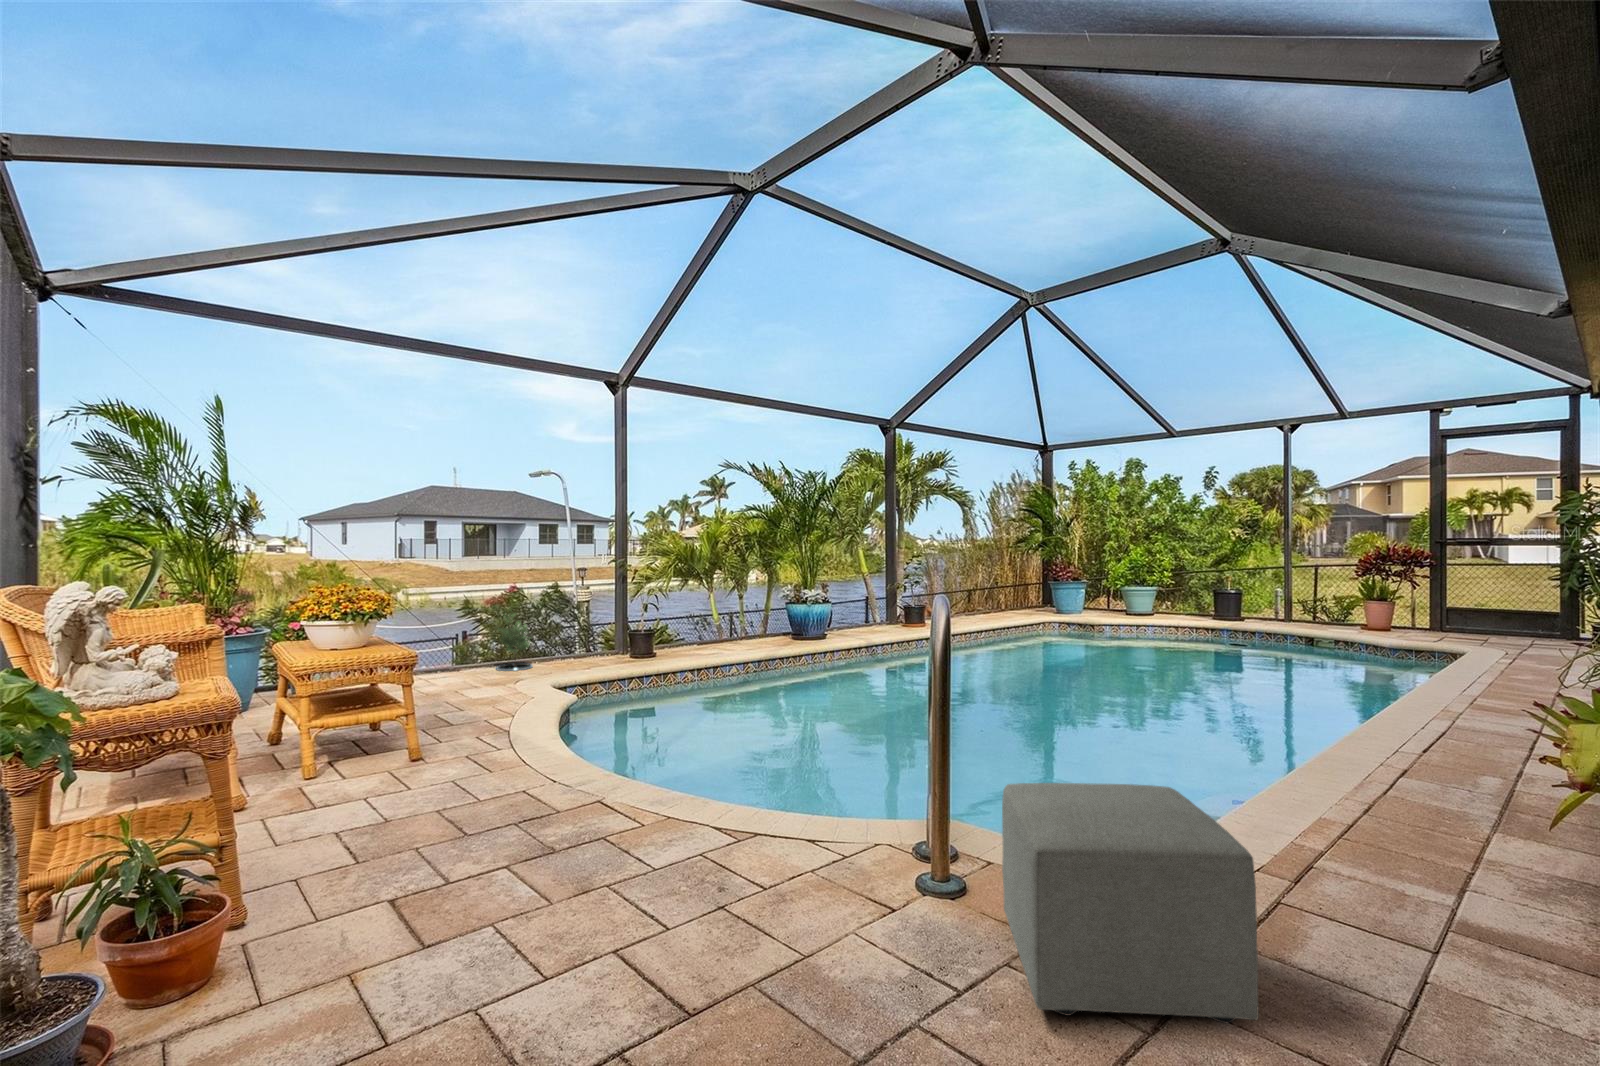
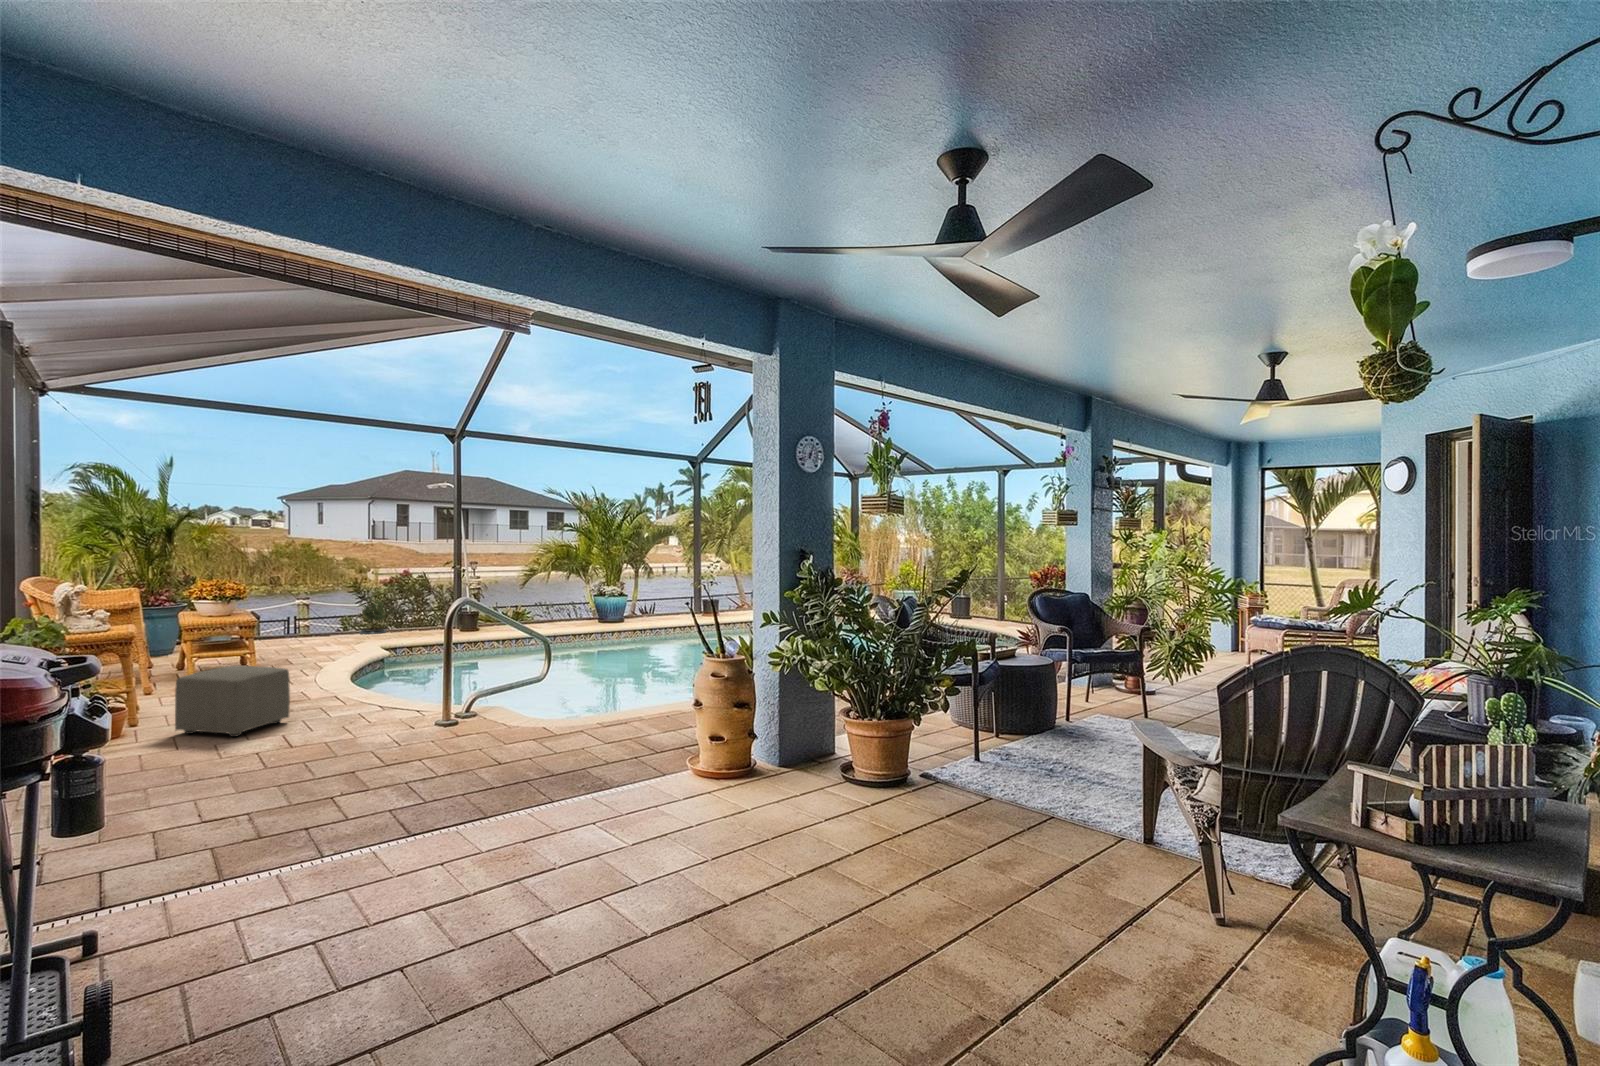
ottoman: present [1002,783,1259,1023] -> present [175,666,290,737]

